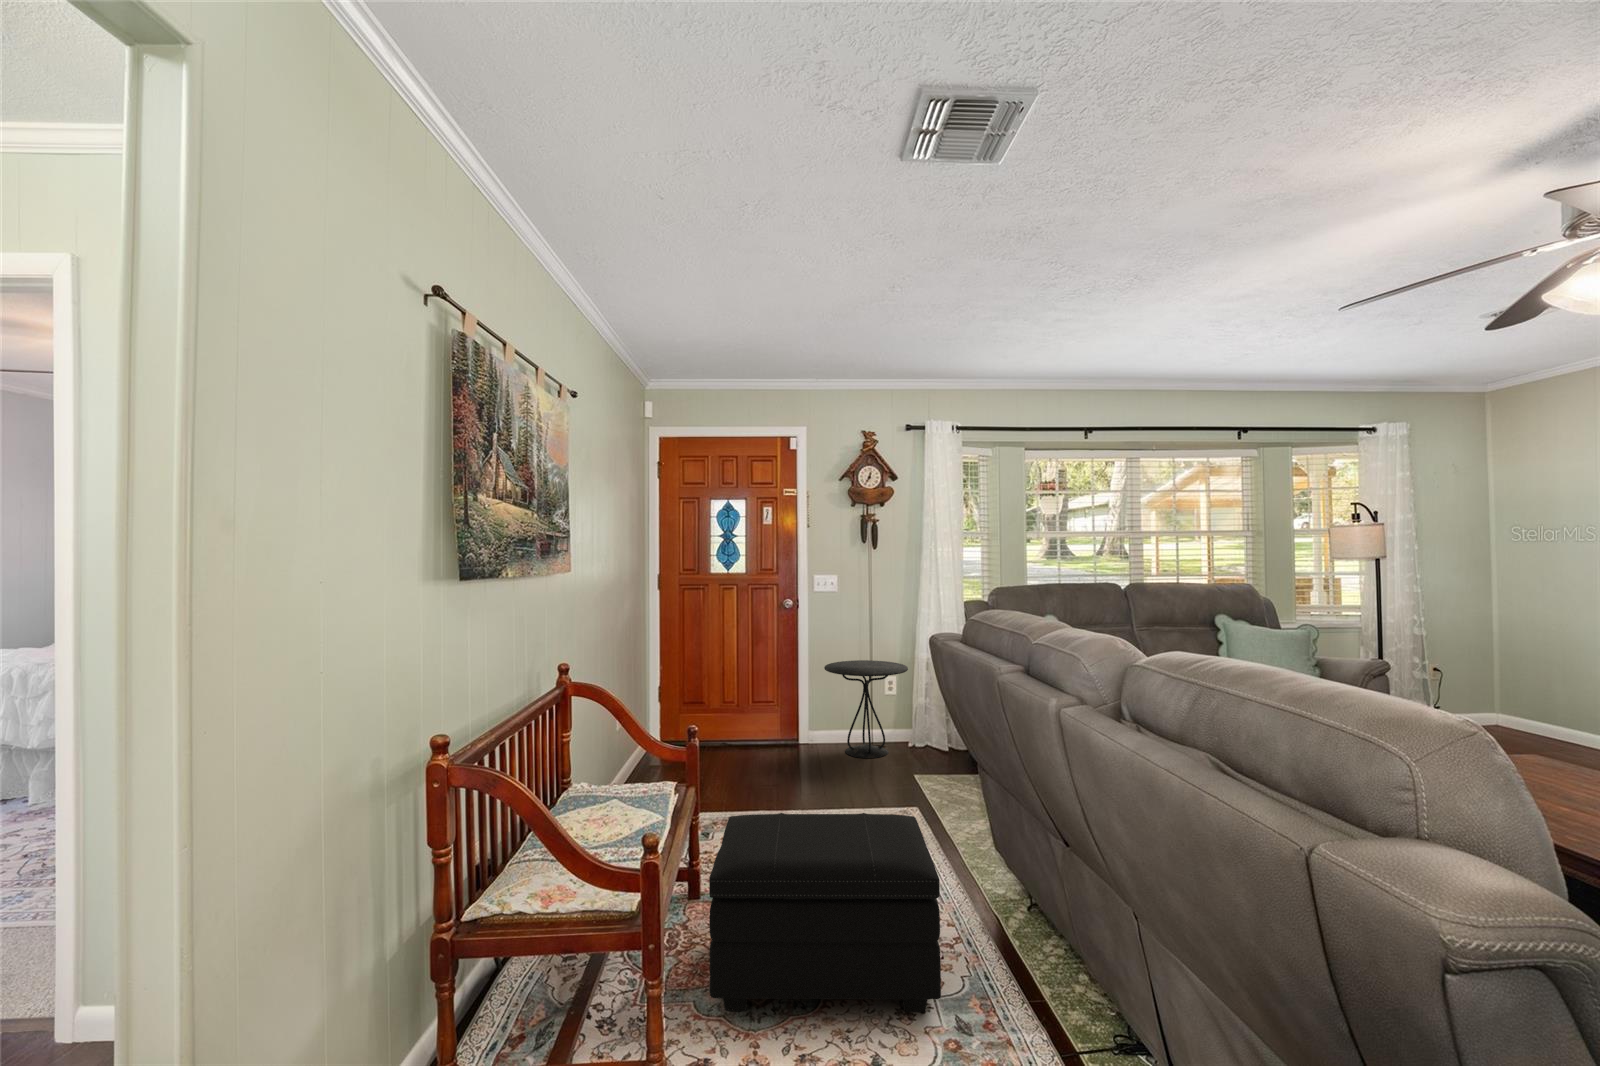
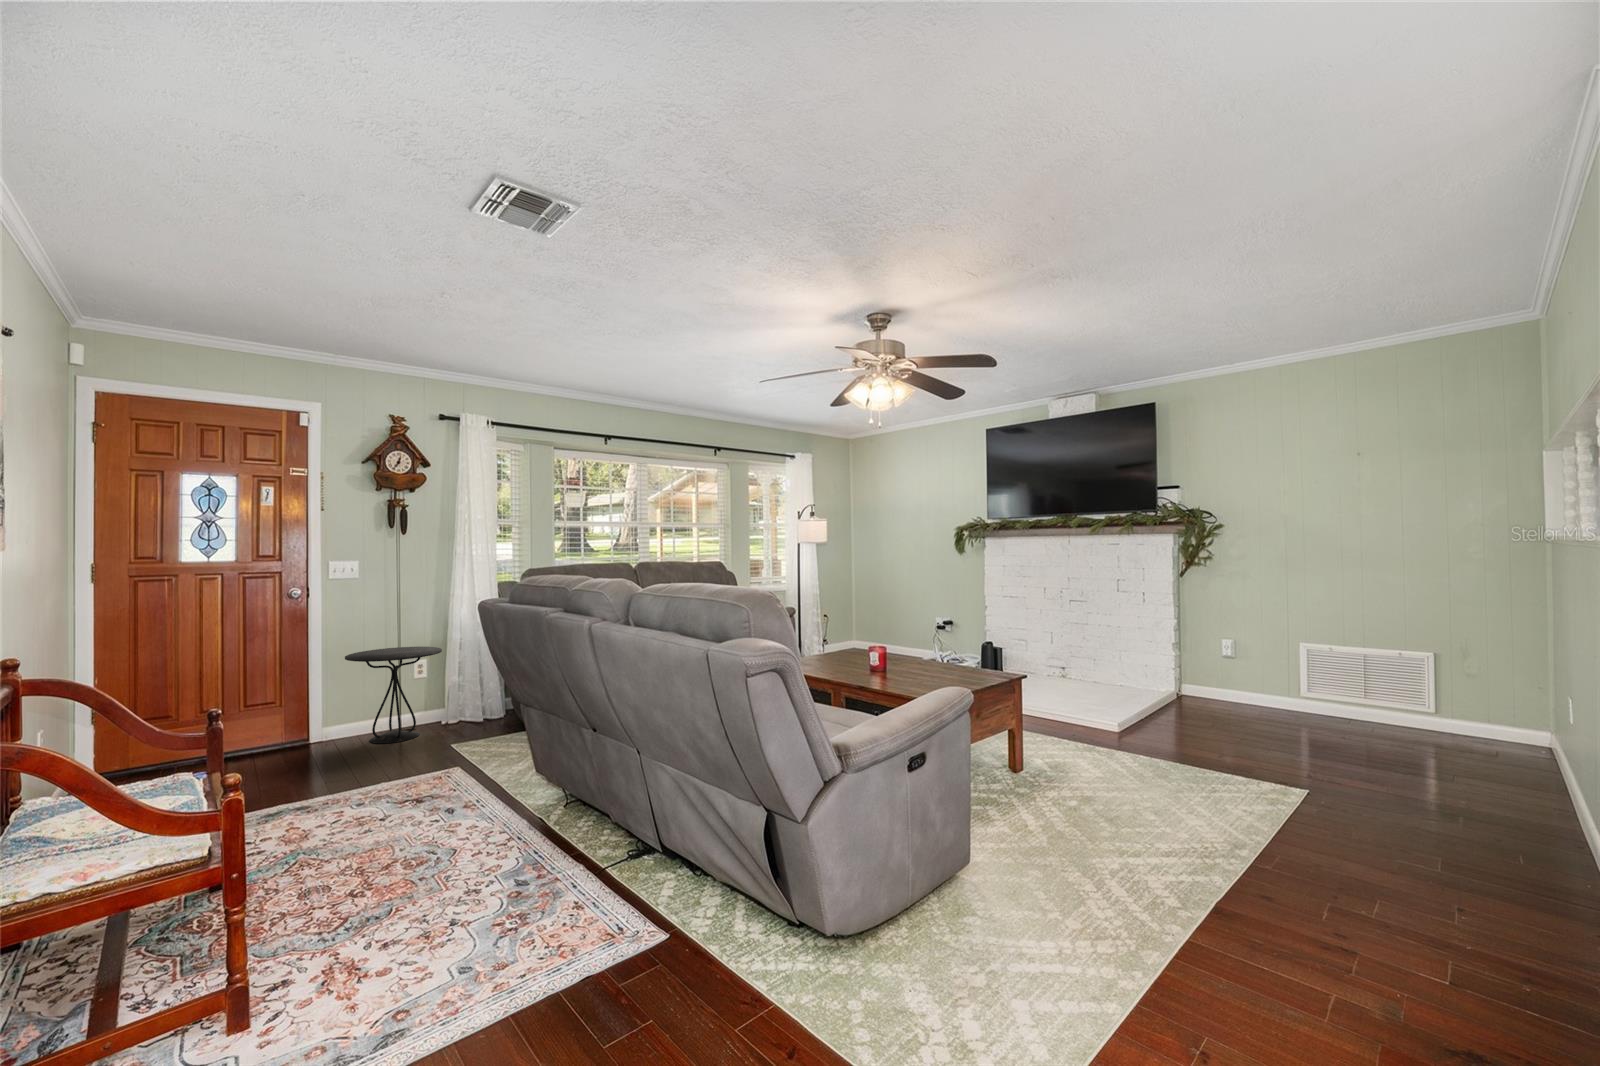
footstool: present [709,813,941,1012] -> none [278,752,502,942]

